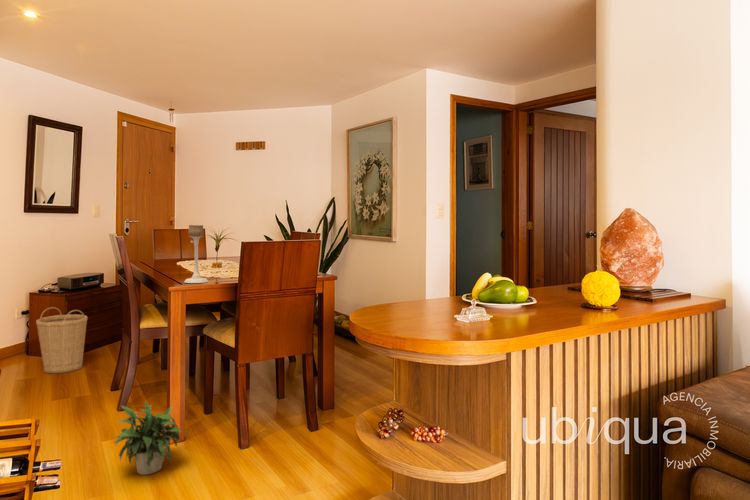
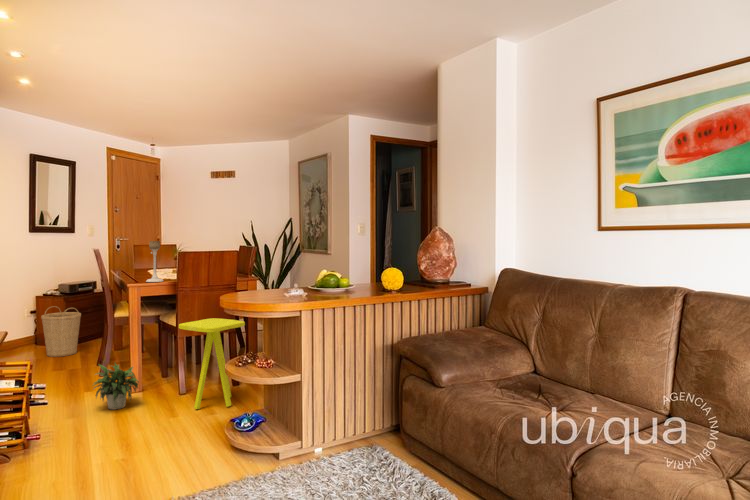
side table: none [240,335,333,474] -> present [179,318,245,409]

